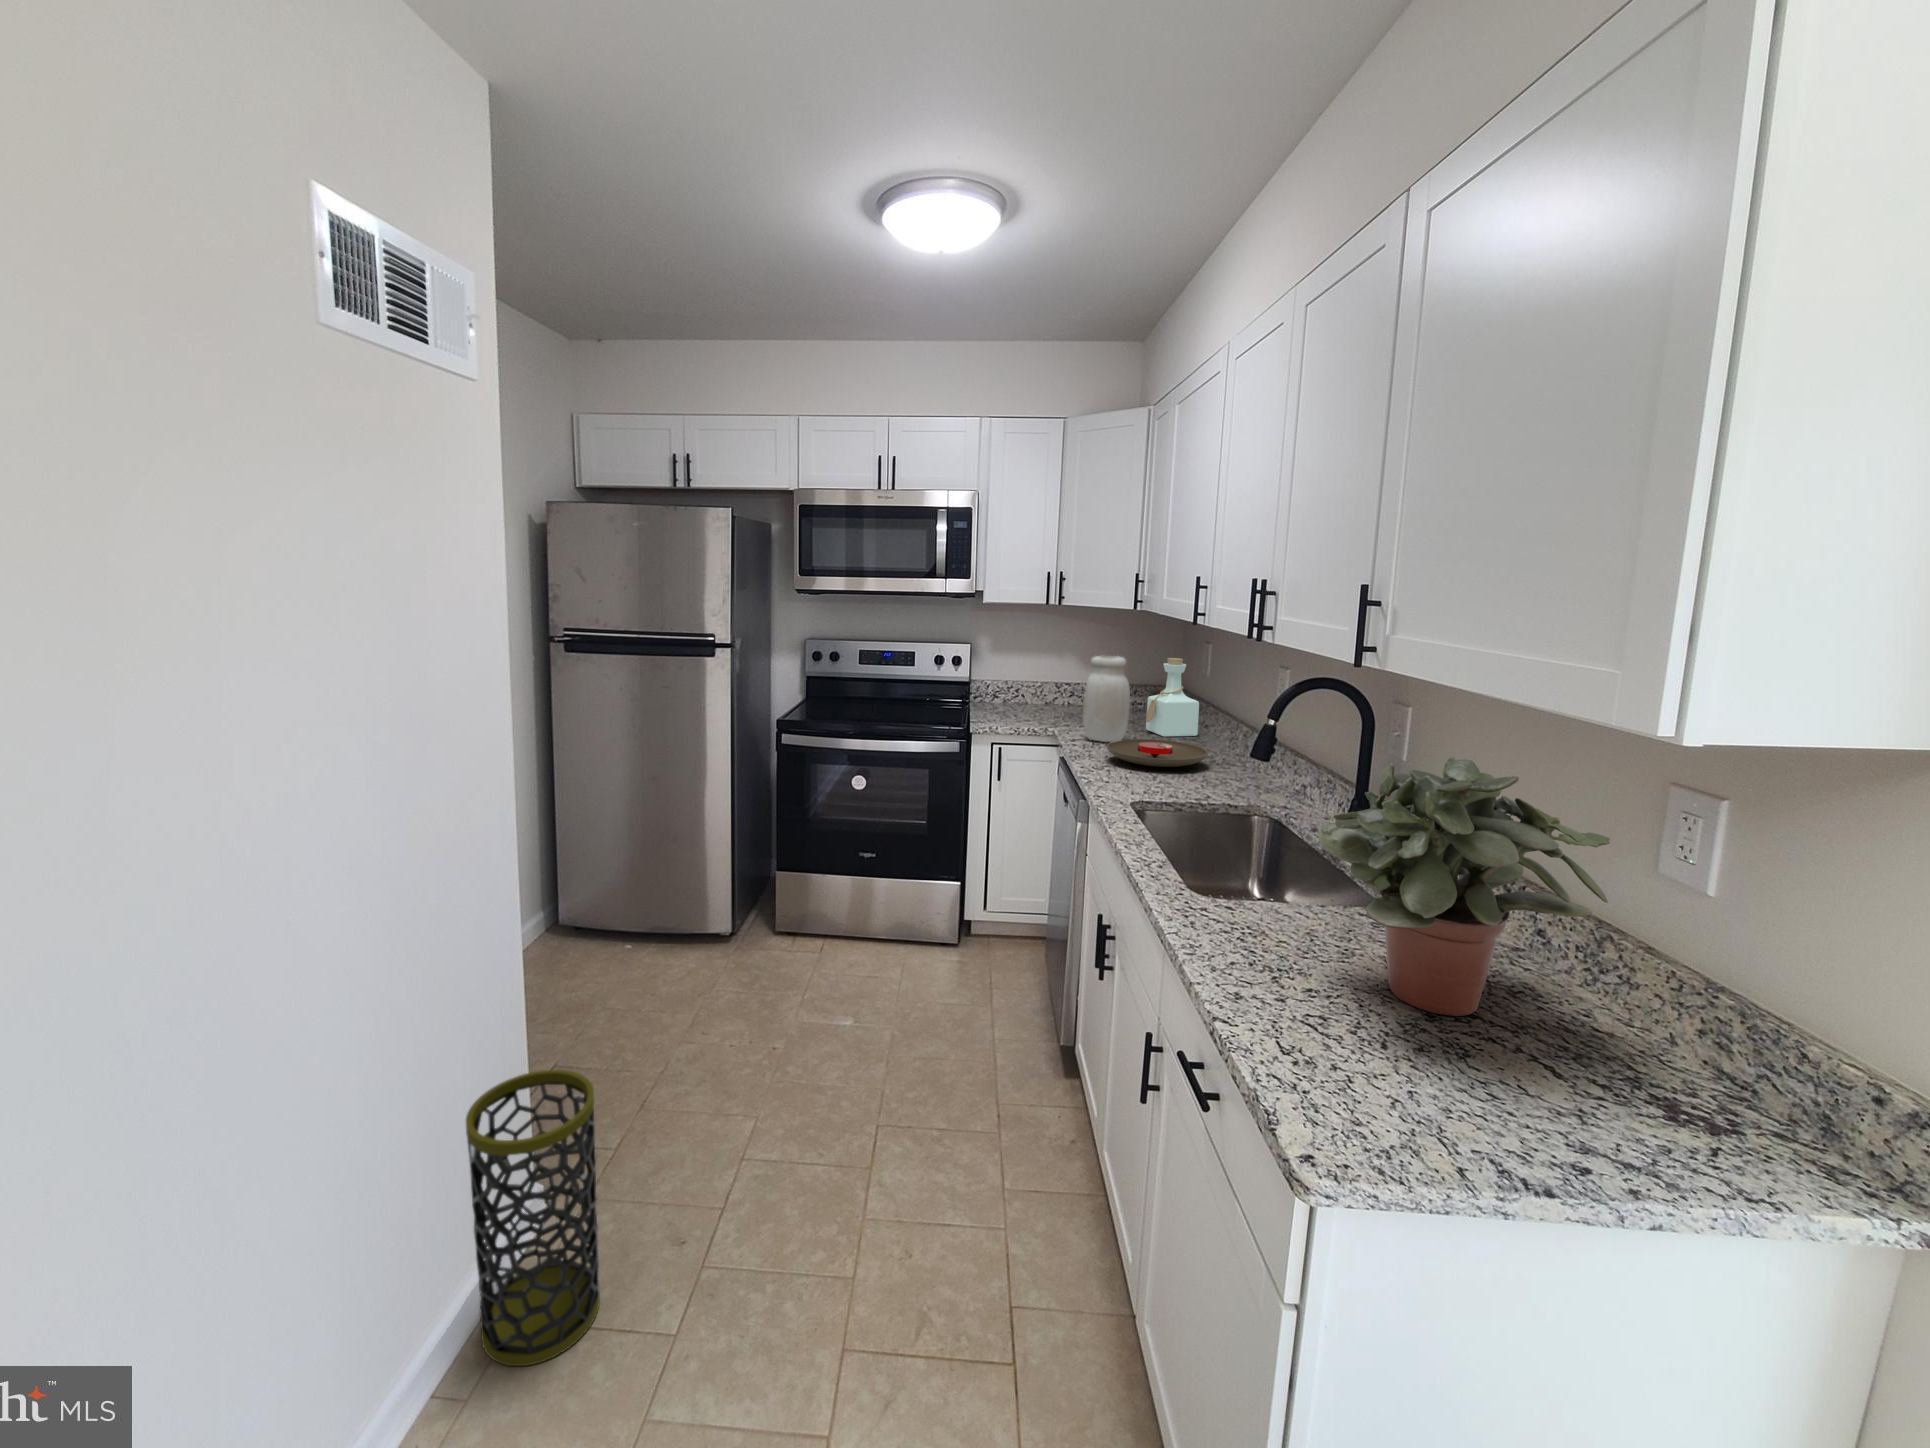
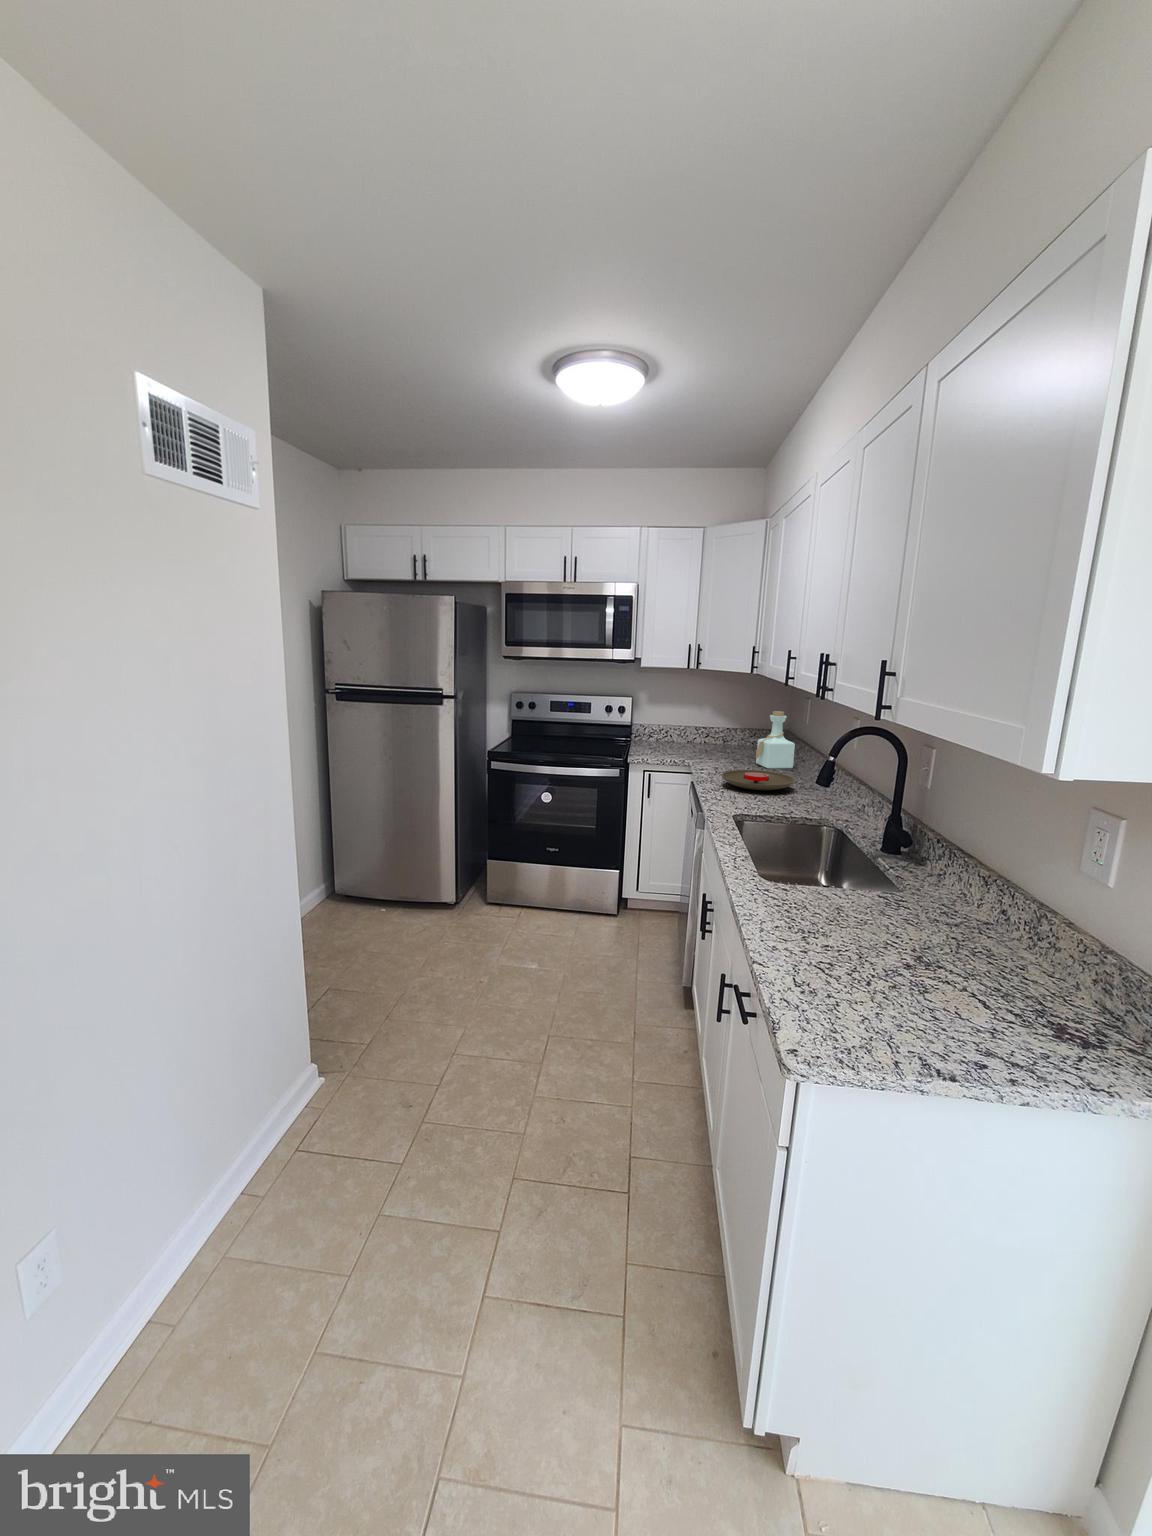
jar: present [1083,656,1130,742] -> none [708,709,743,772]
potted plant: present [1318,757,1610,1016] -> none [838,786,1041,965]
trash can: present [466,1070,600,1366] -> none [265,986,357,1174]

